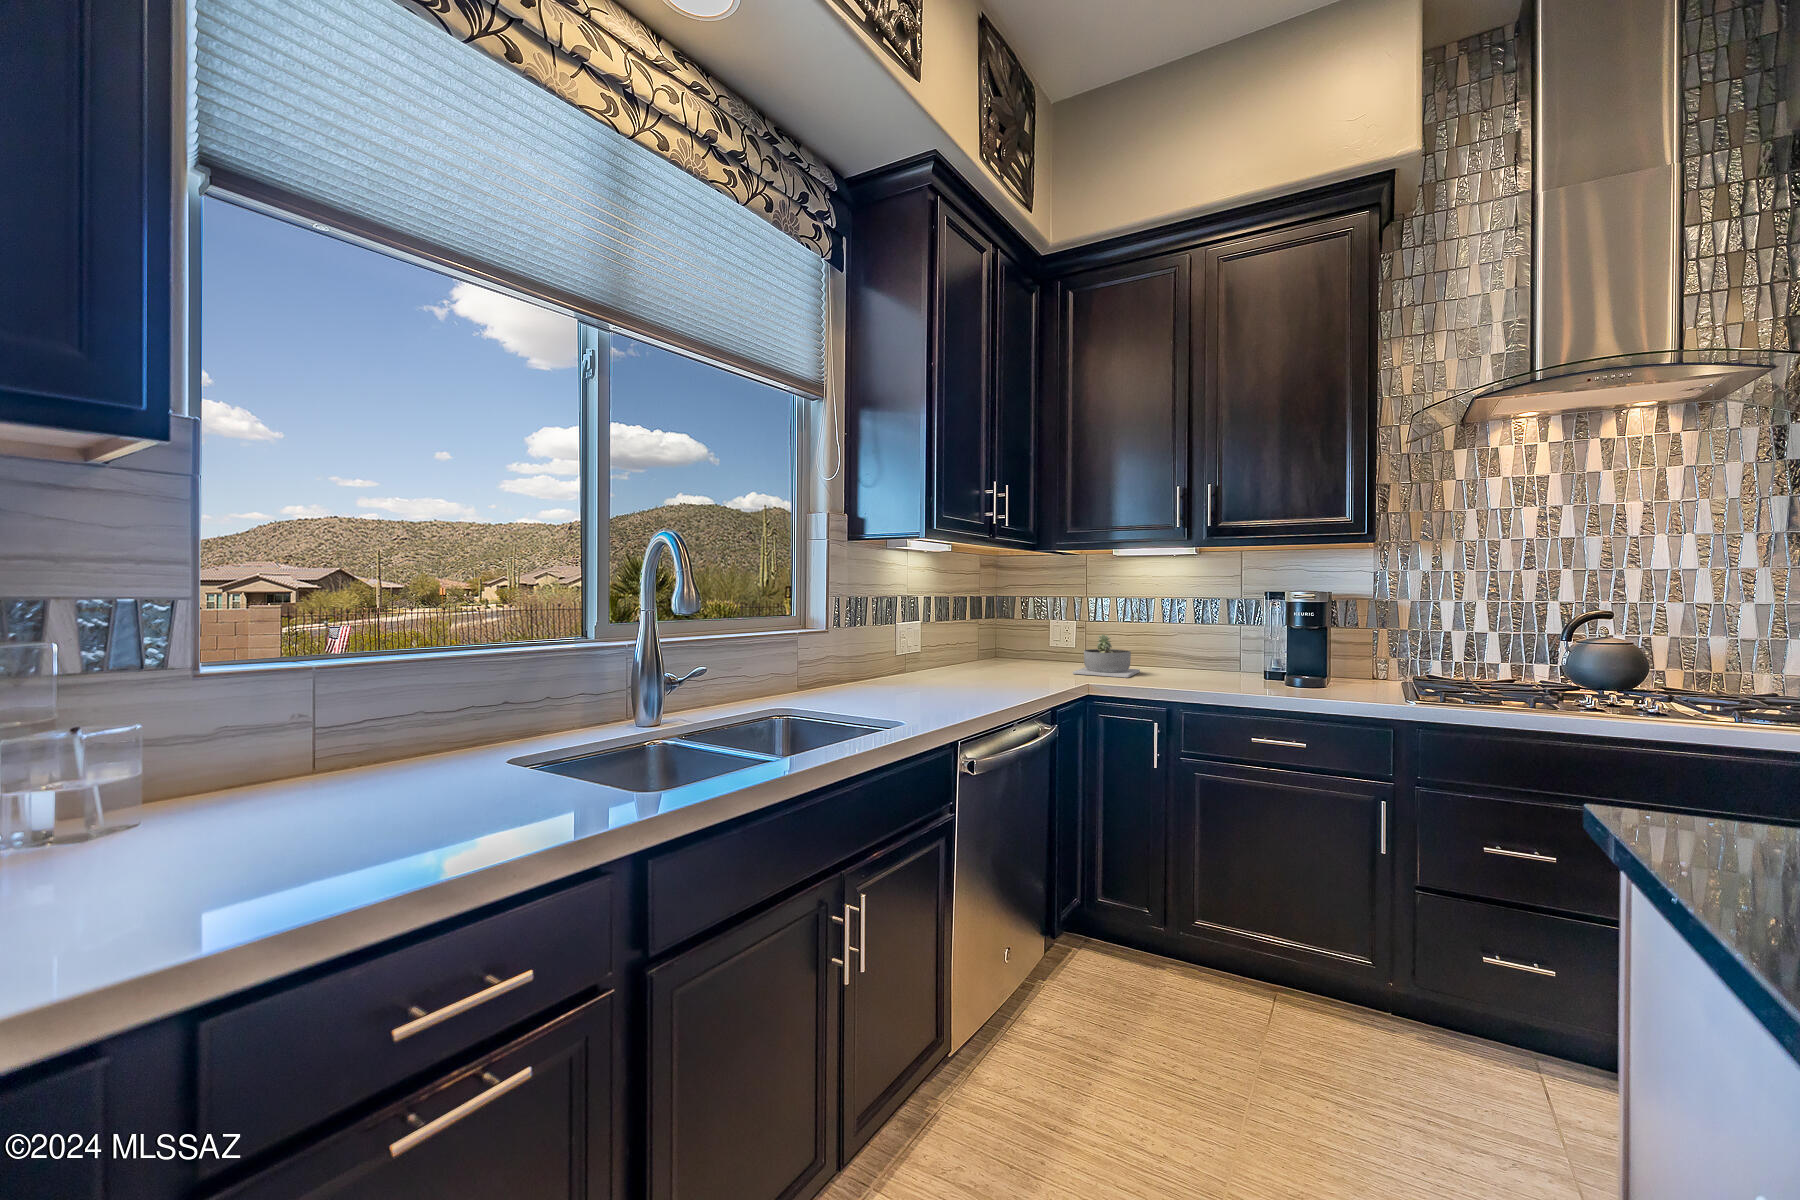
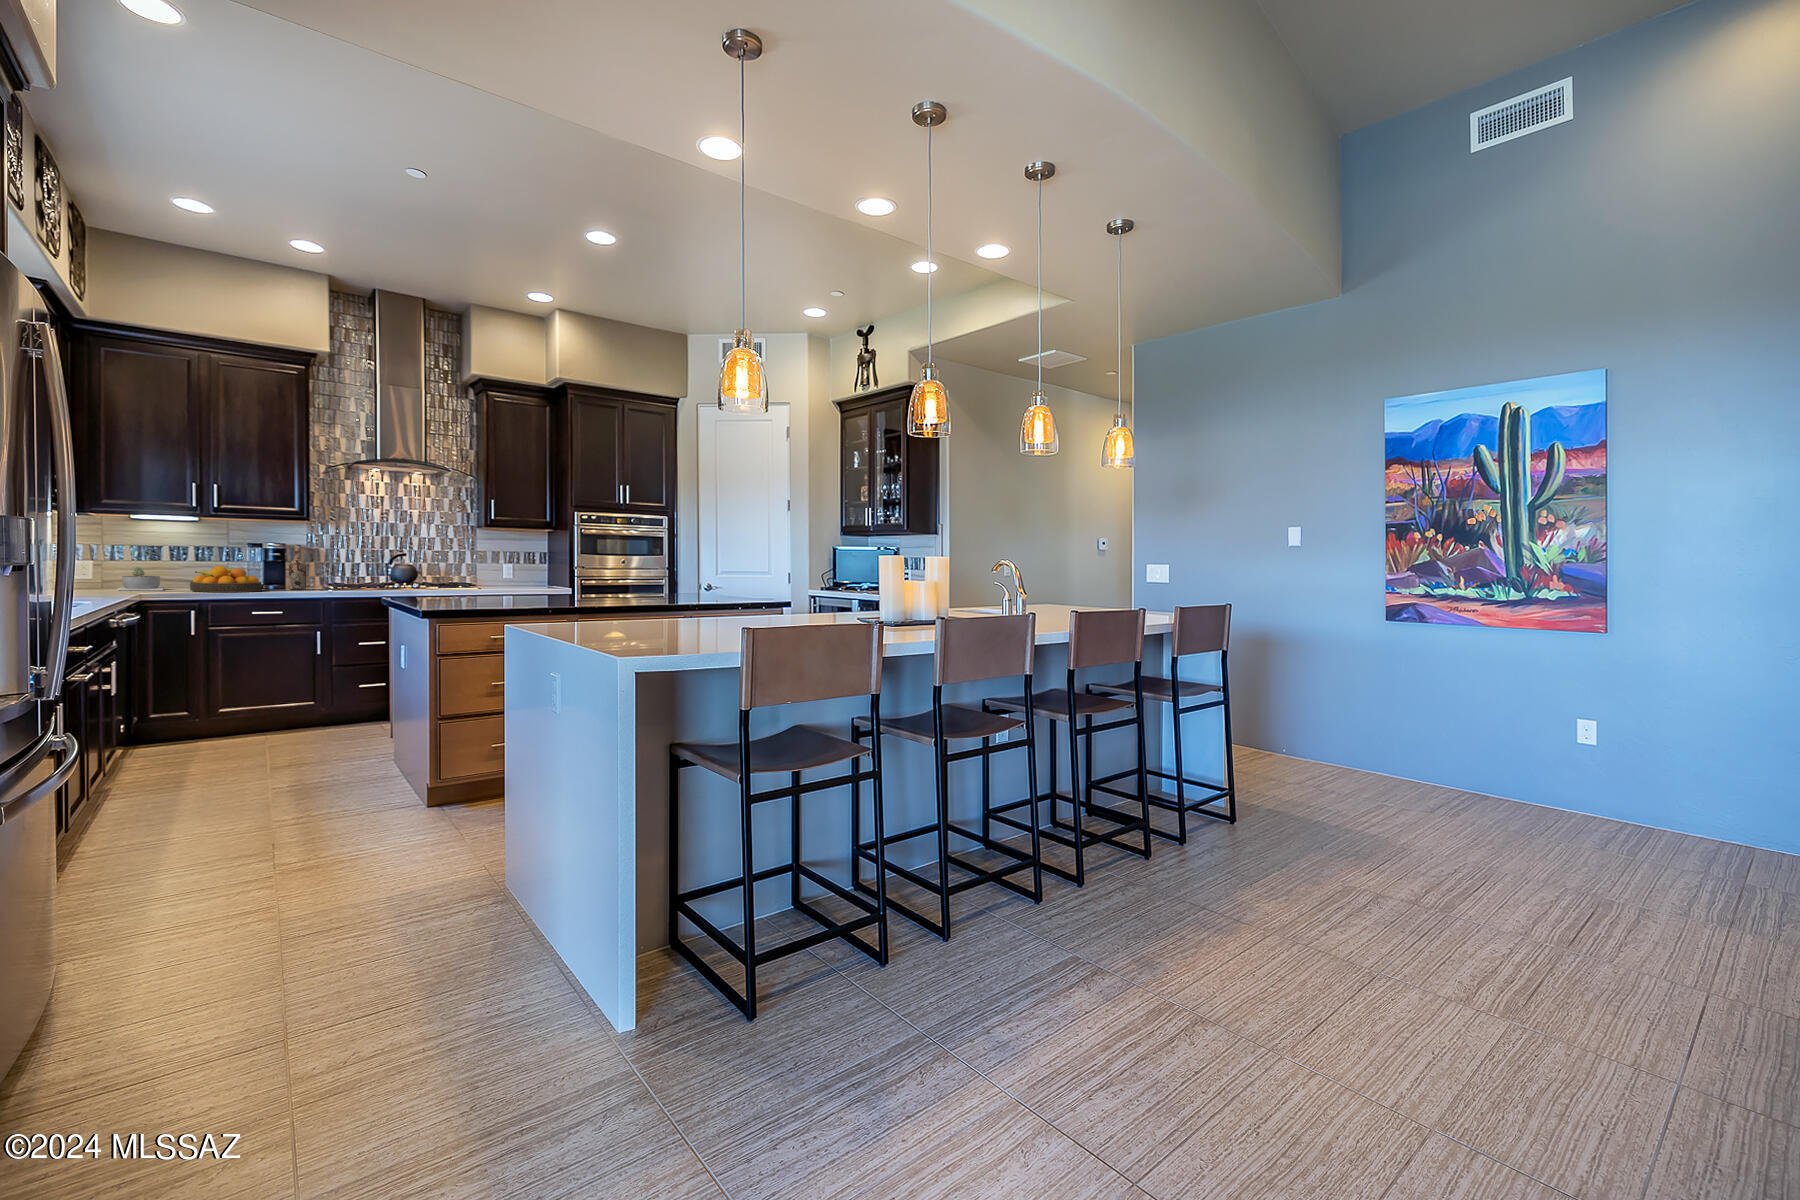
wine bottle: none [1331,594,1366,691] -> present [289,545,307,590]
fruit bowl: none [1162,636,1277,692] -> present [190,566,262,592]

